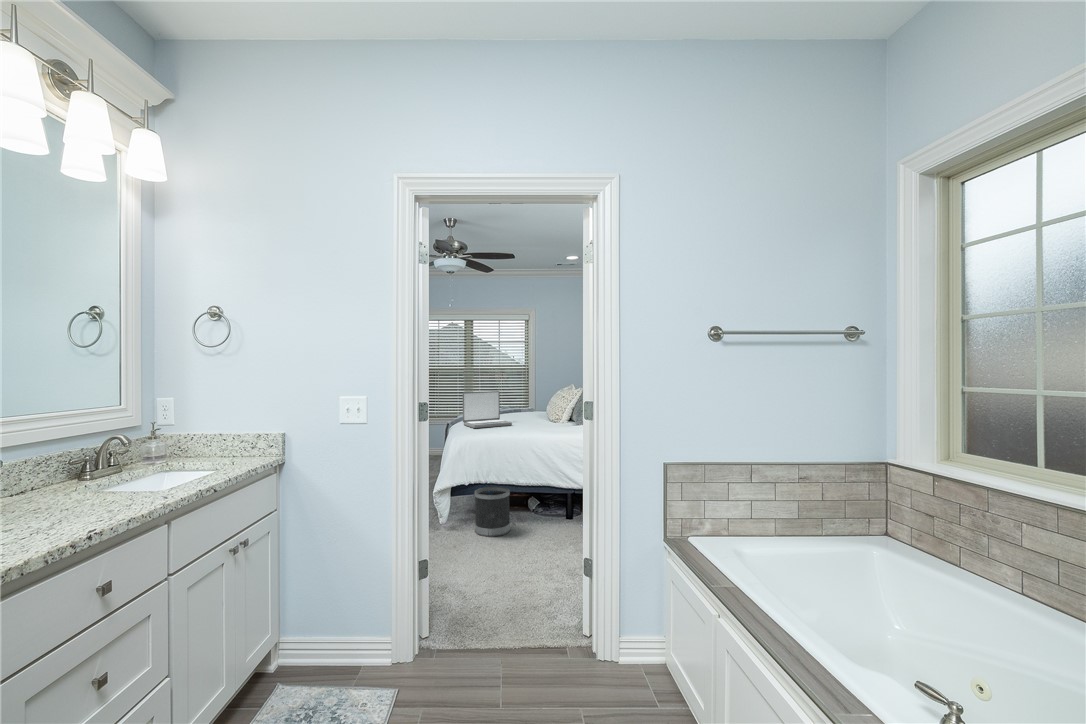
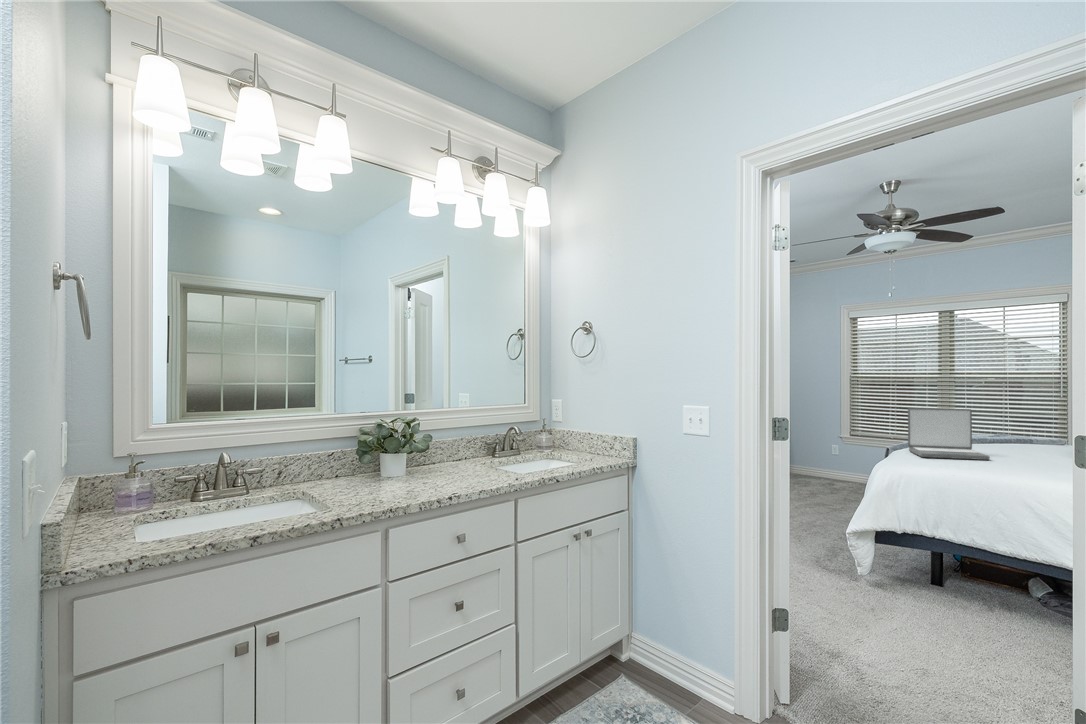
wastebasket: present [475,487,510,537] -> none [910,540,970,614]

